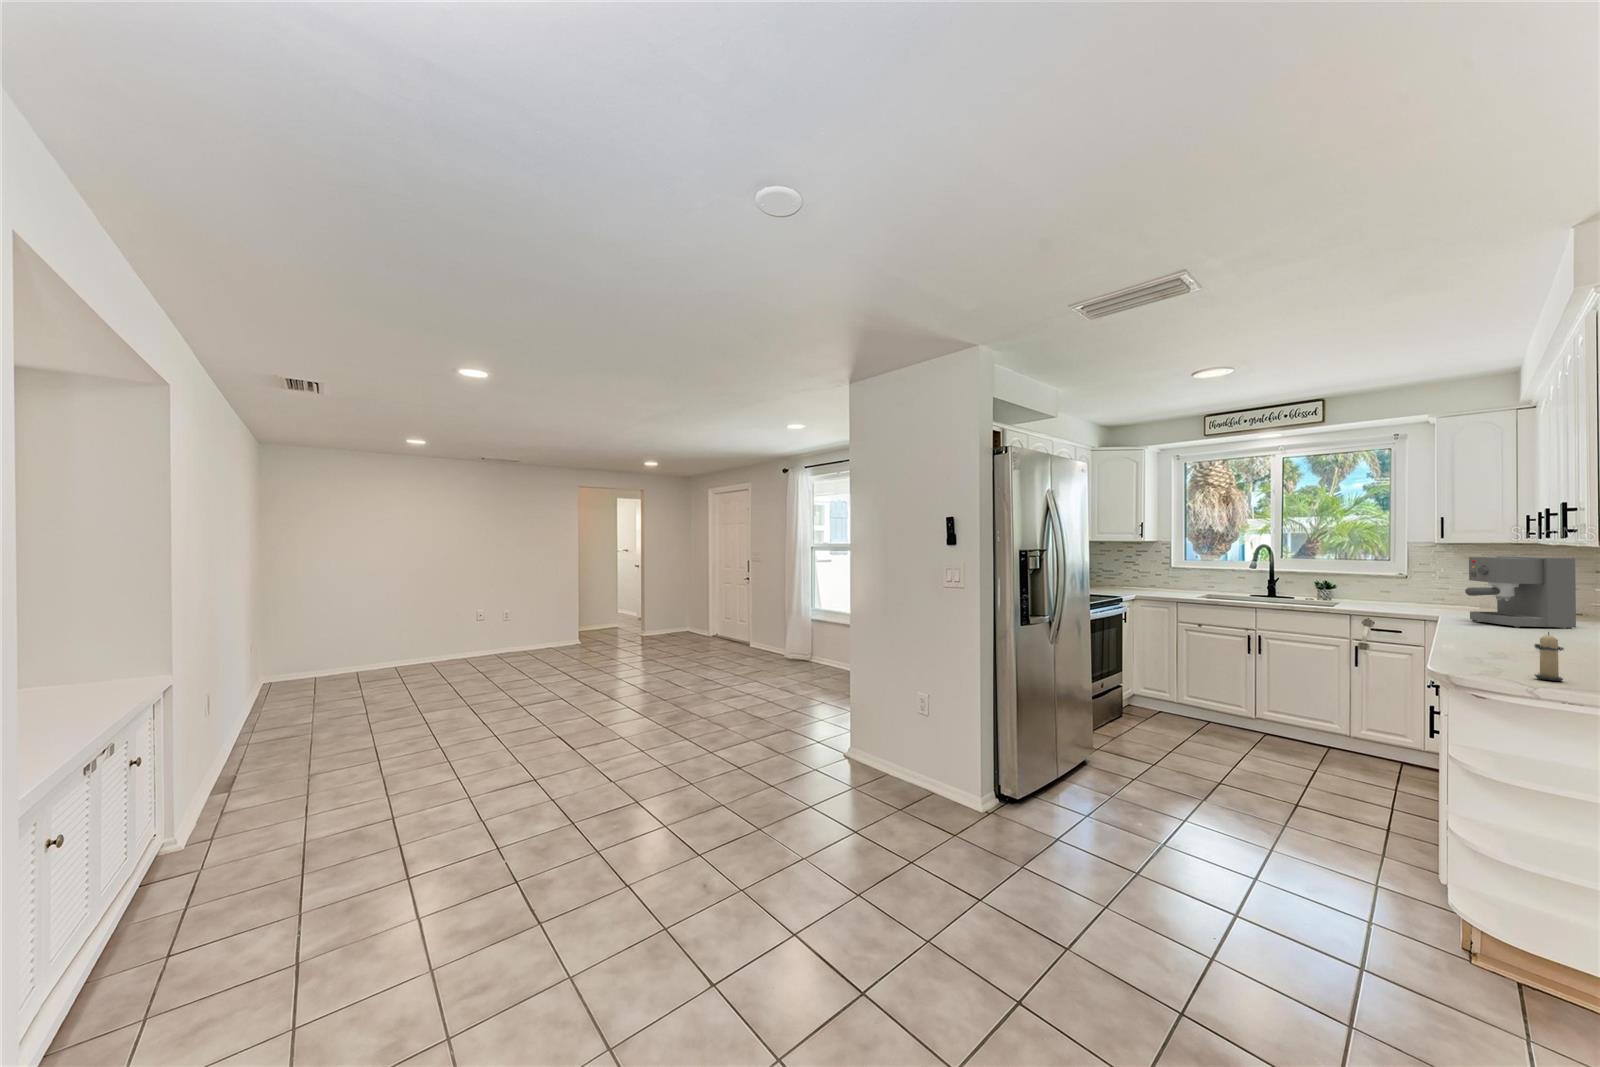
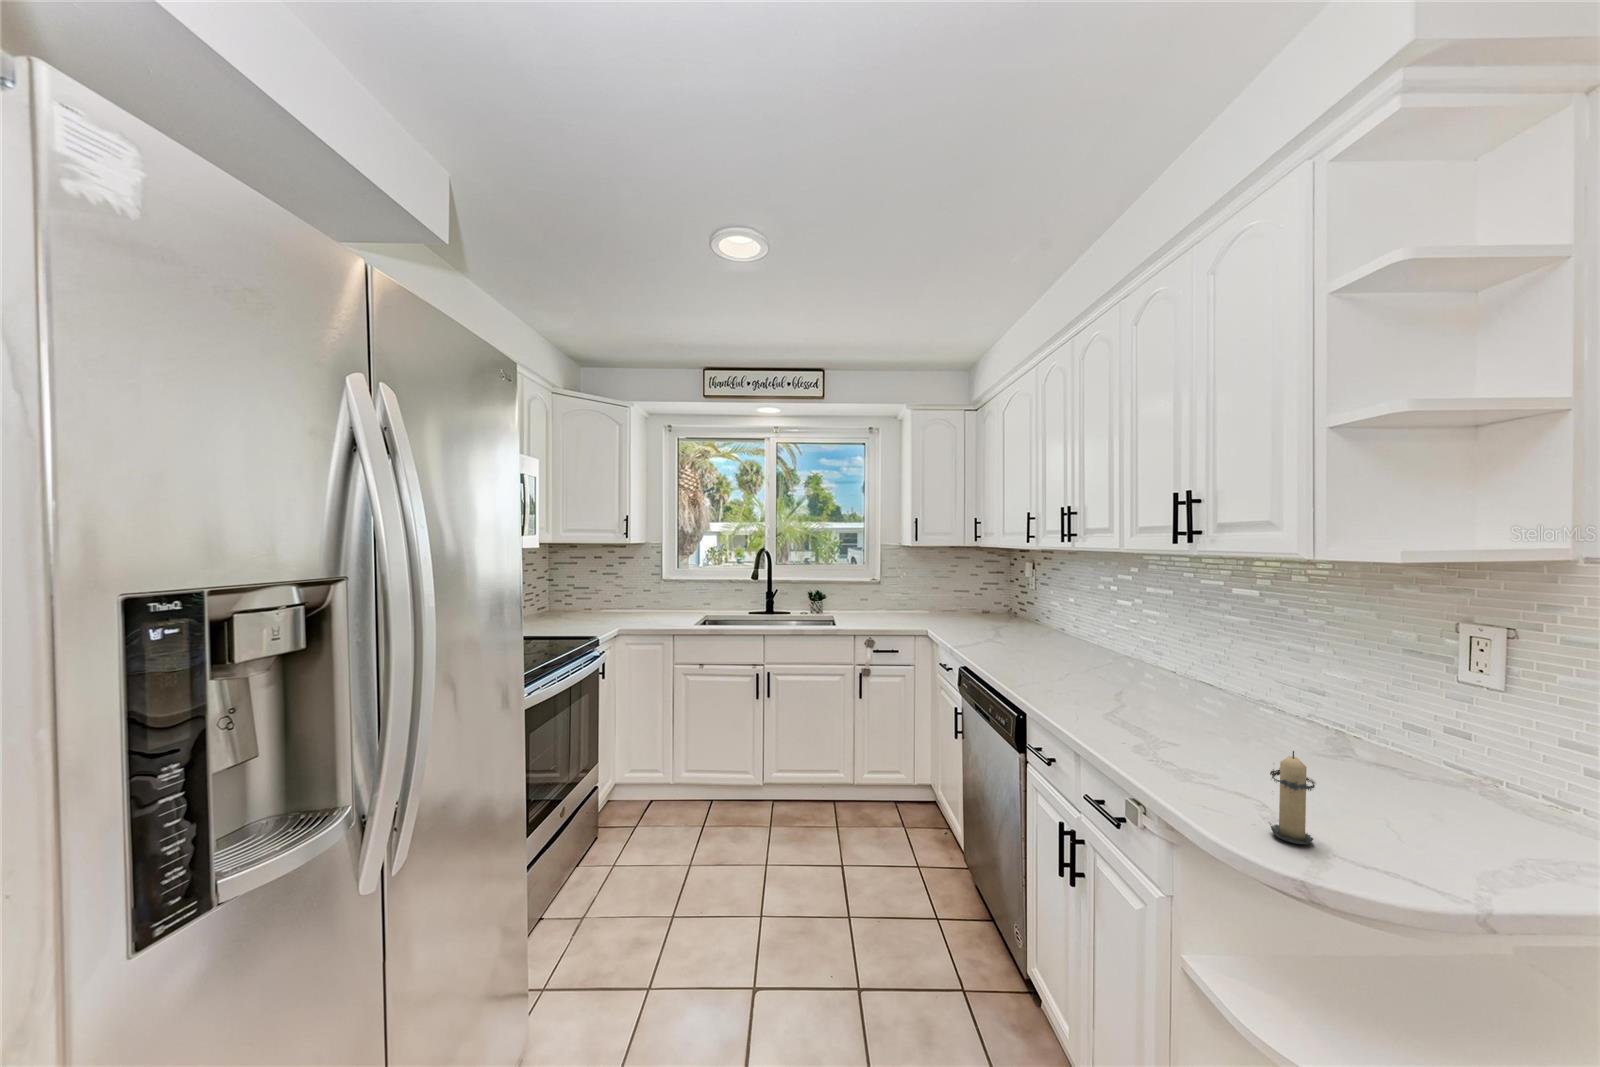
coffee maker: present [1465,556,1576,629] -> none [965,563,1045,648]

